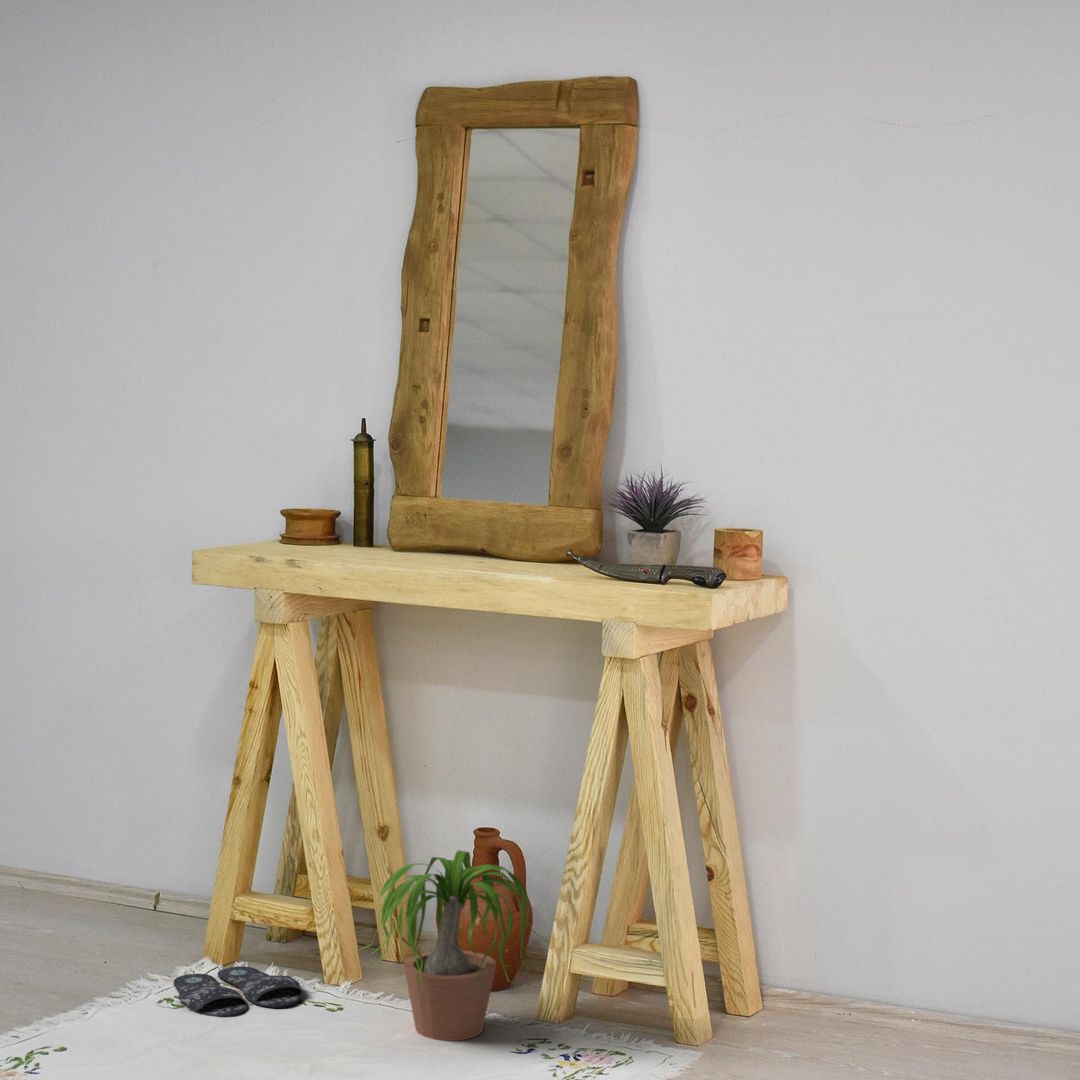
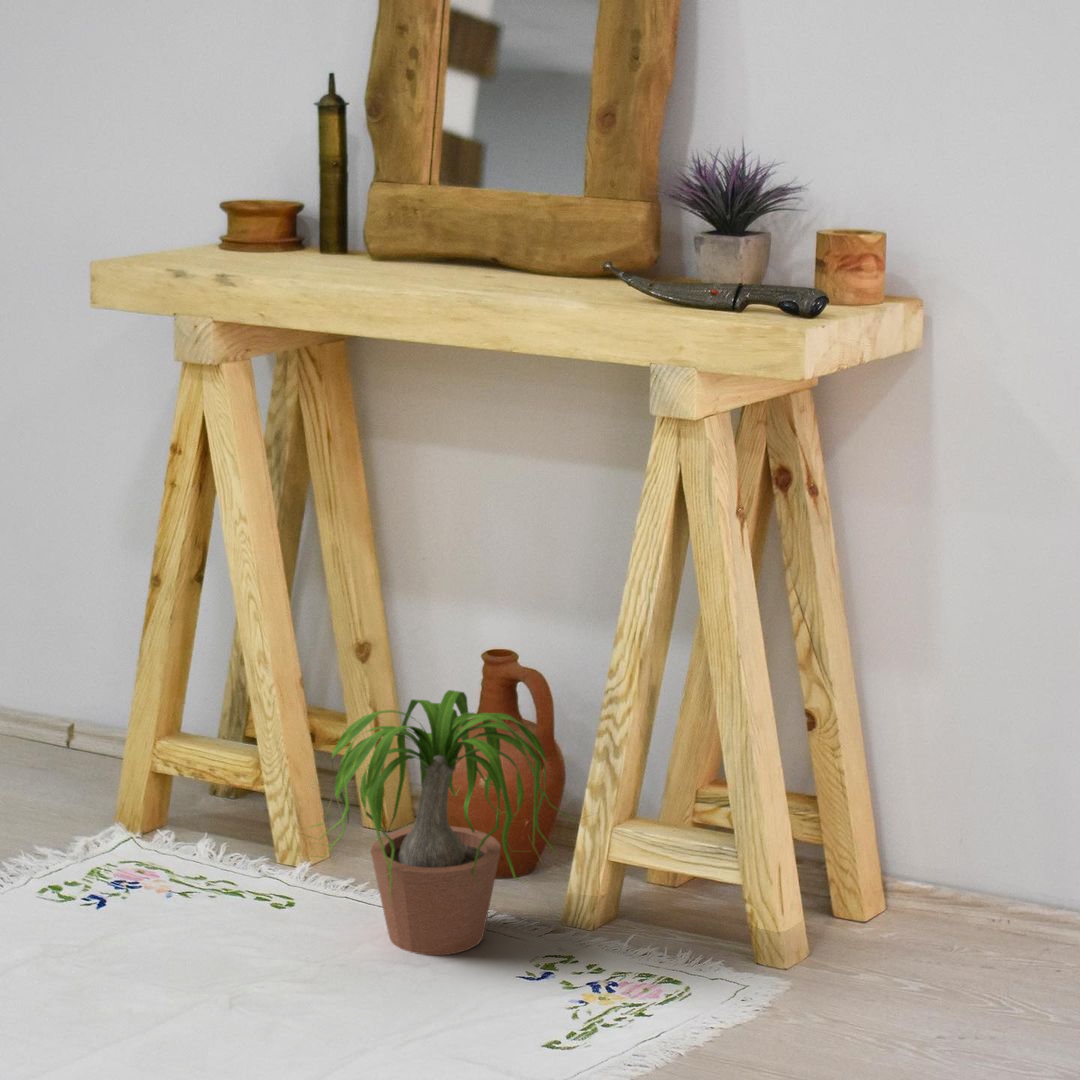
slippers: present [174,966,302,1017] -> none [68,836,240,916]

